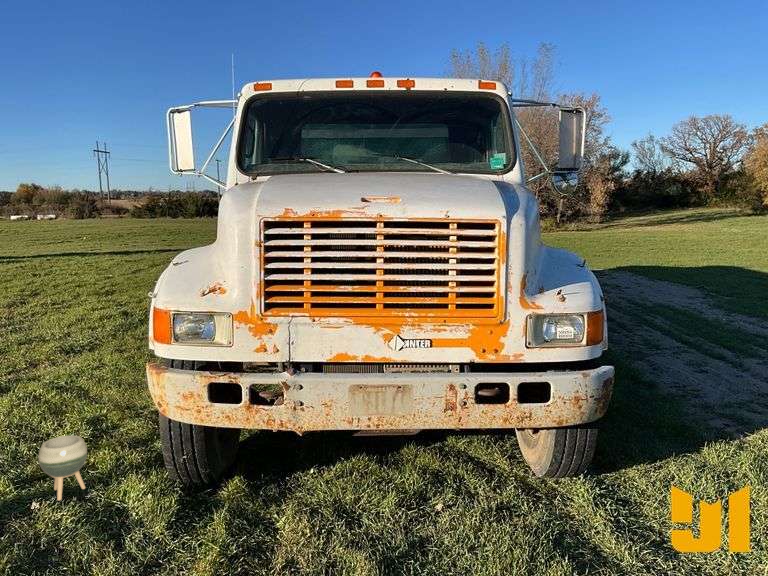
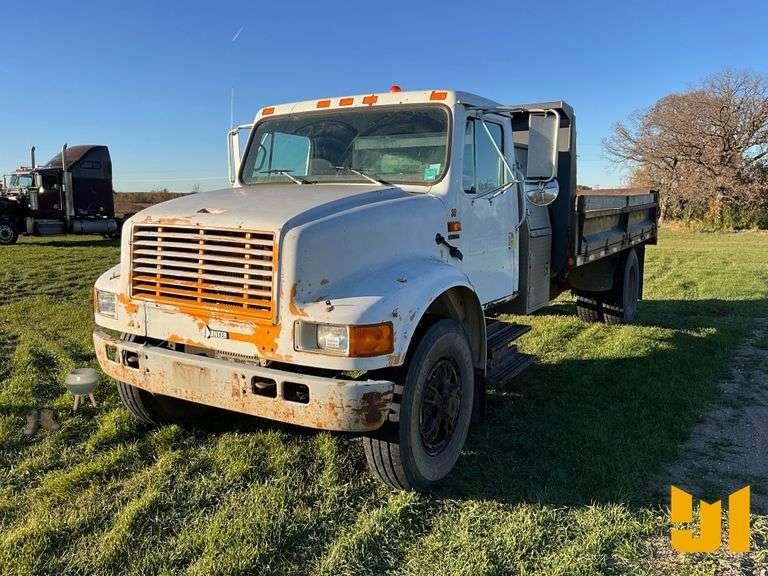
boots: none [18,504,80,551] -> present [24,409,60,436]

